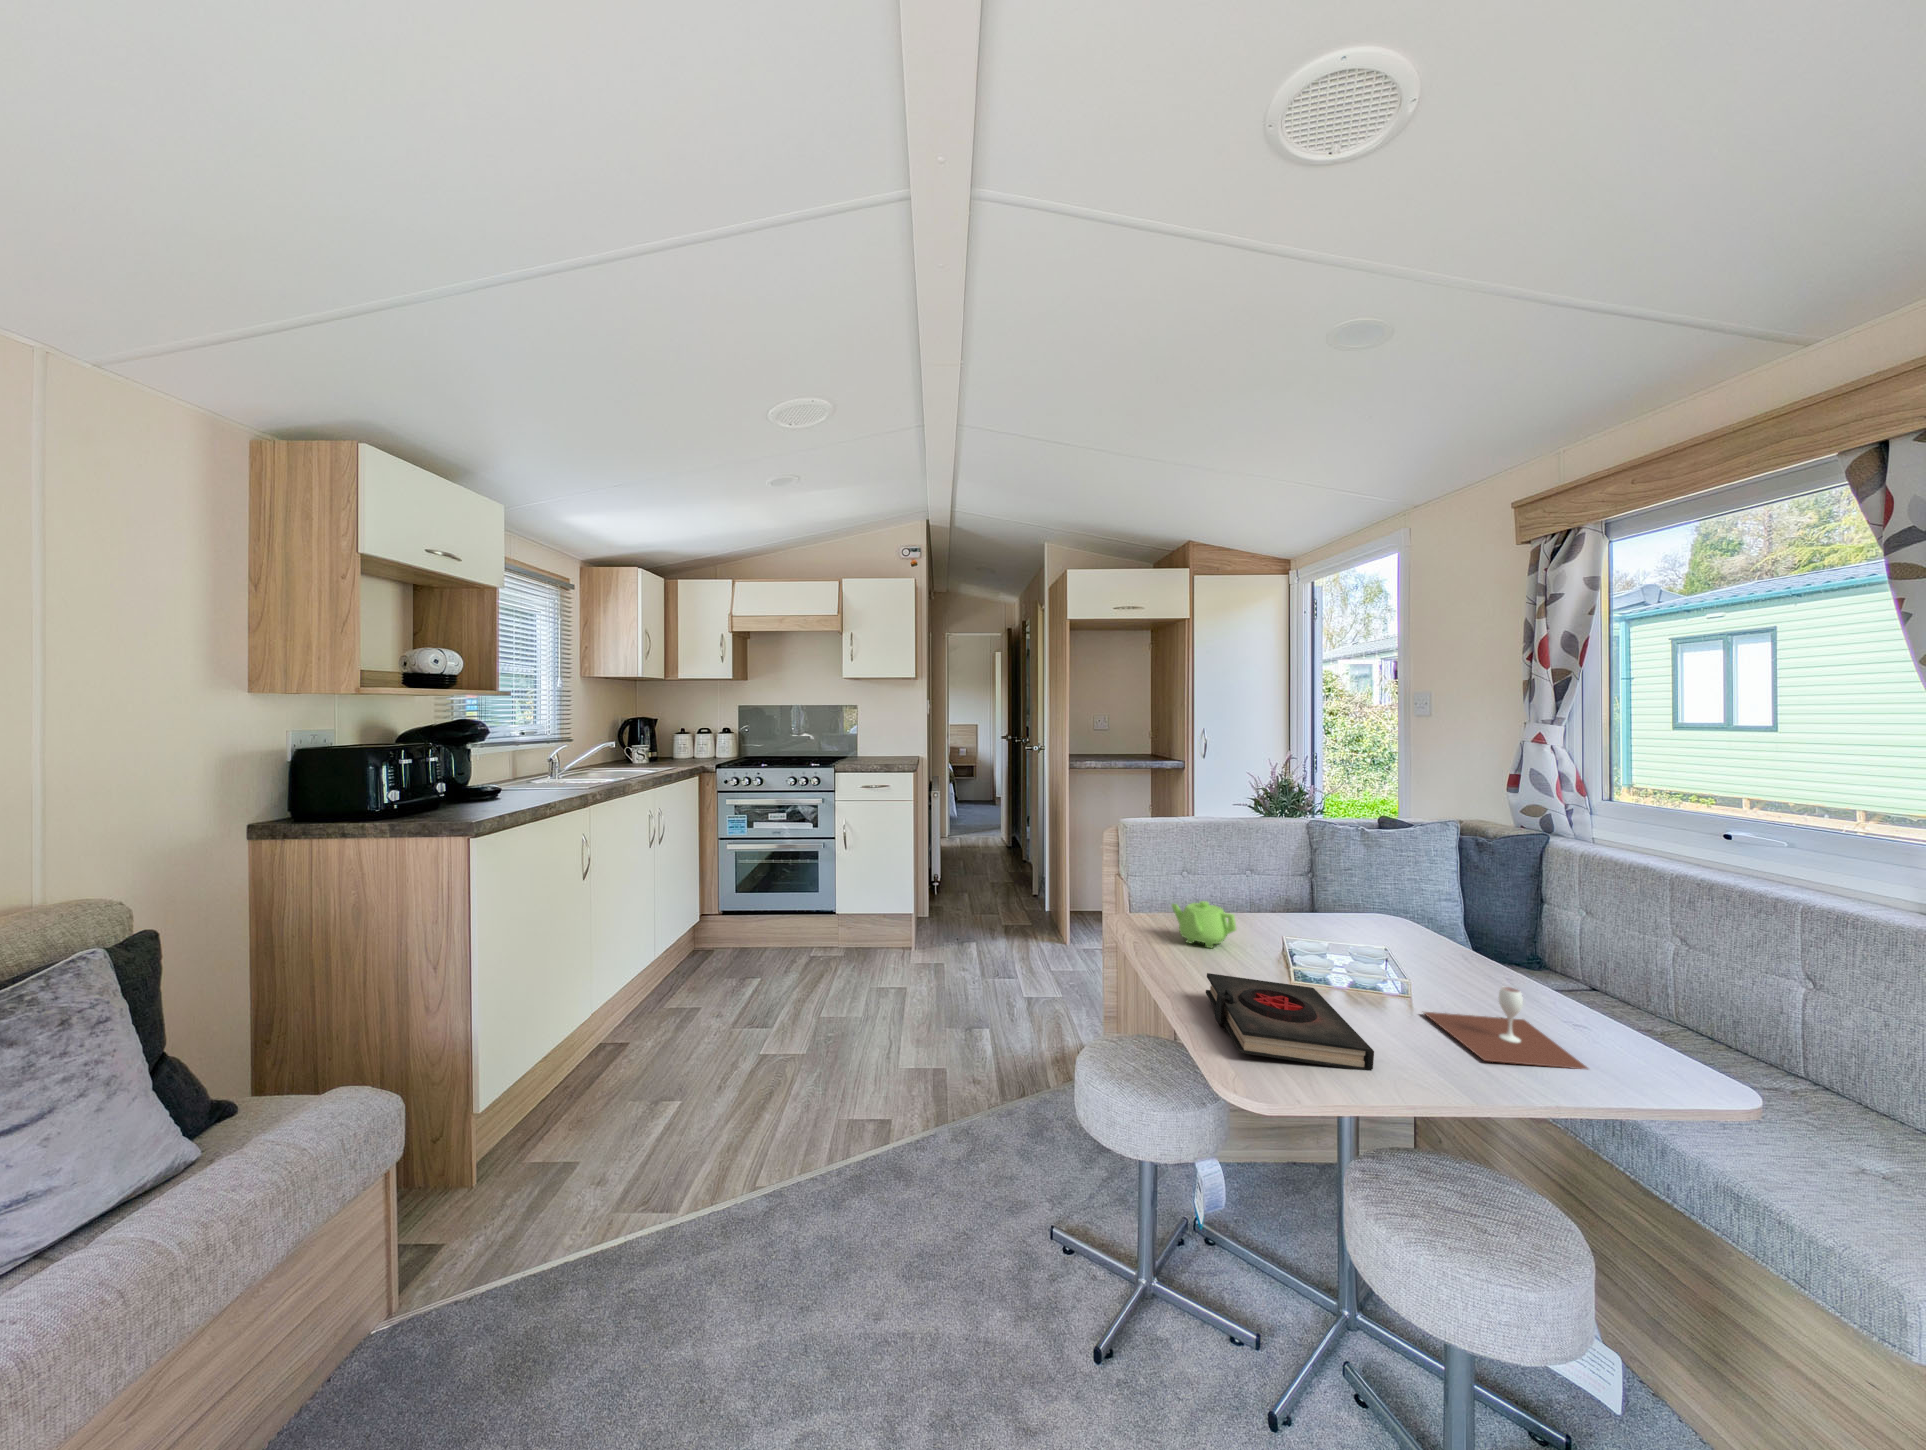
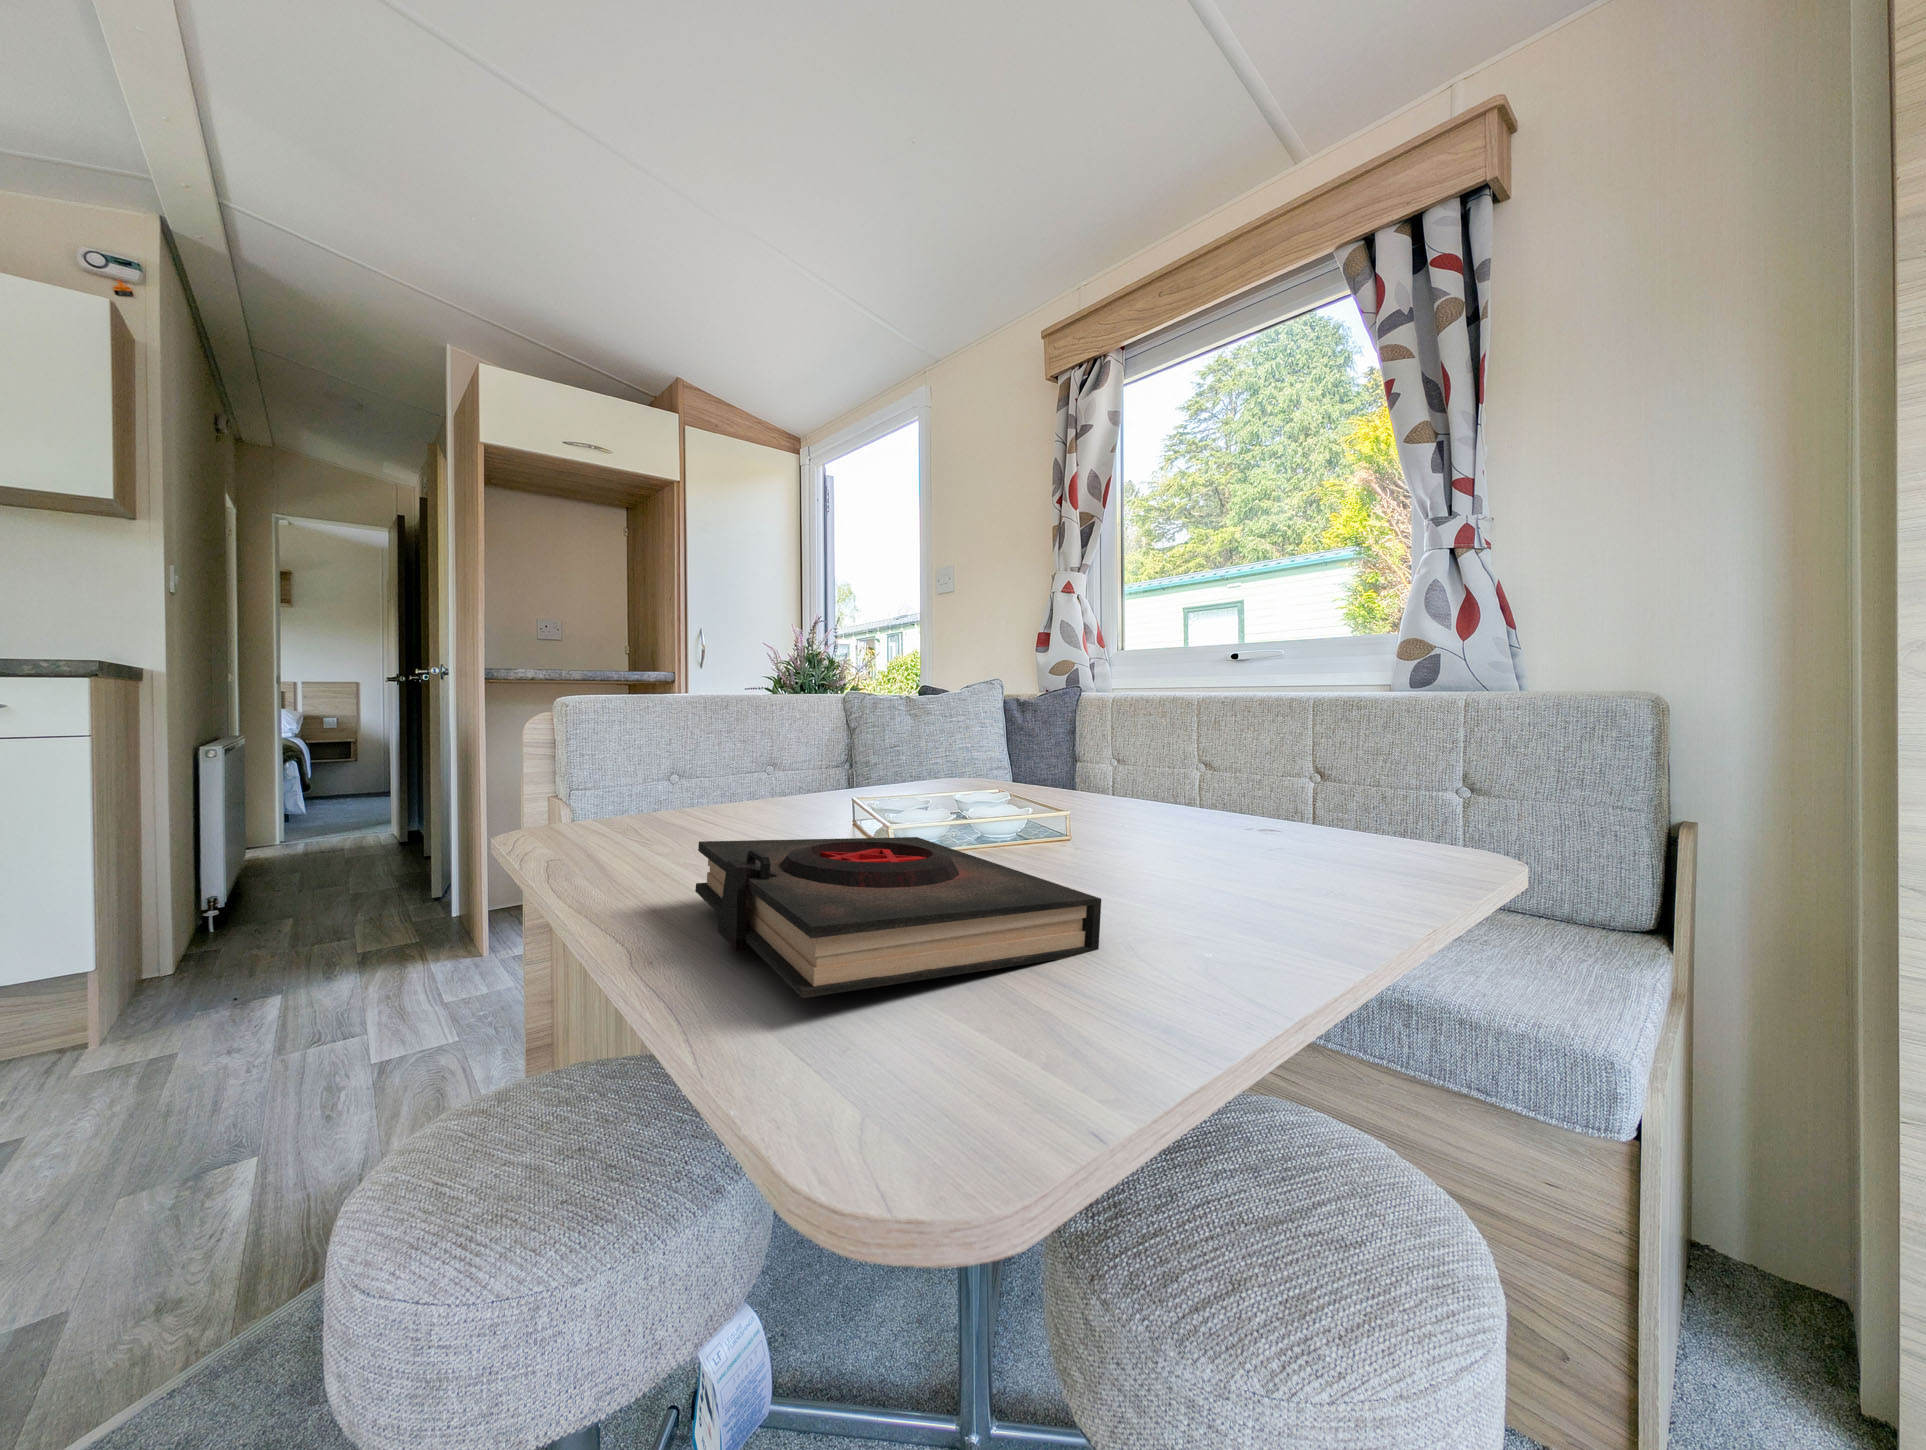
teapot: present [1172,901,1236,948] -> none [629,751,758,835]
wine glass: present [1424,987,1588,1069] -> none [1080,769,1348,883]

